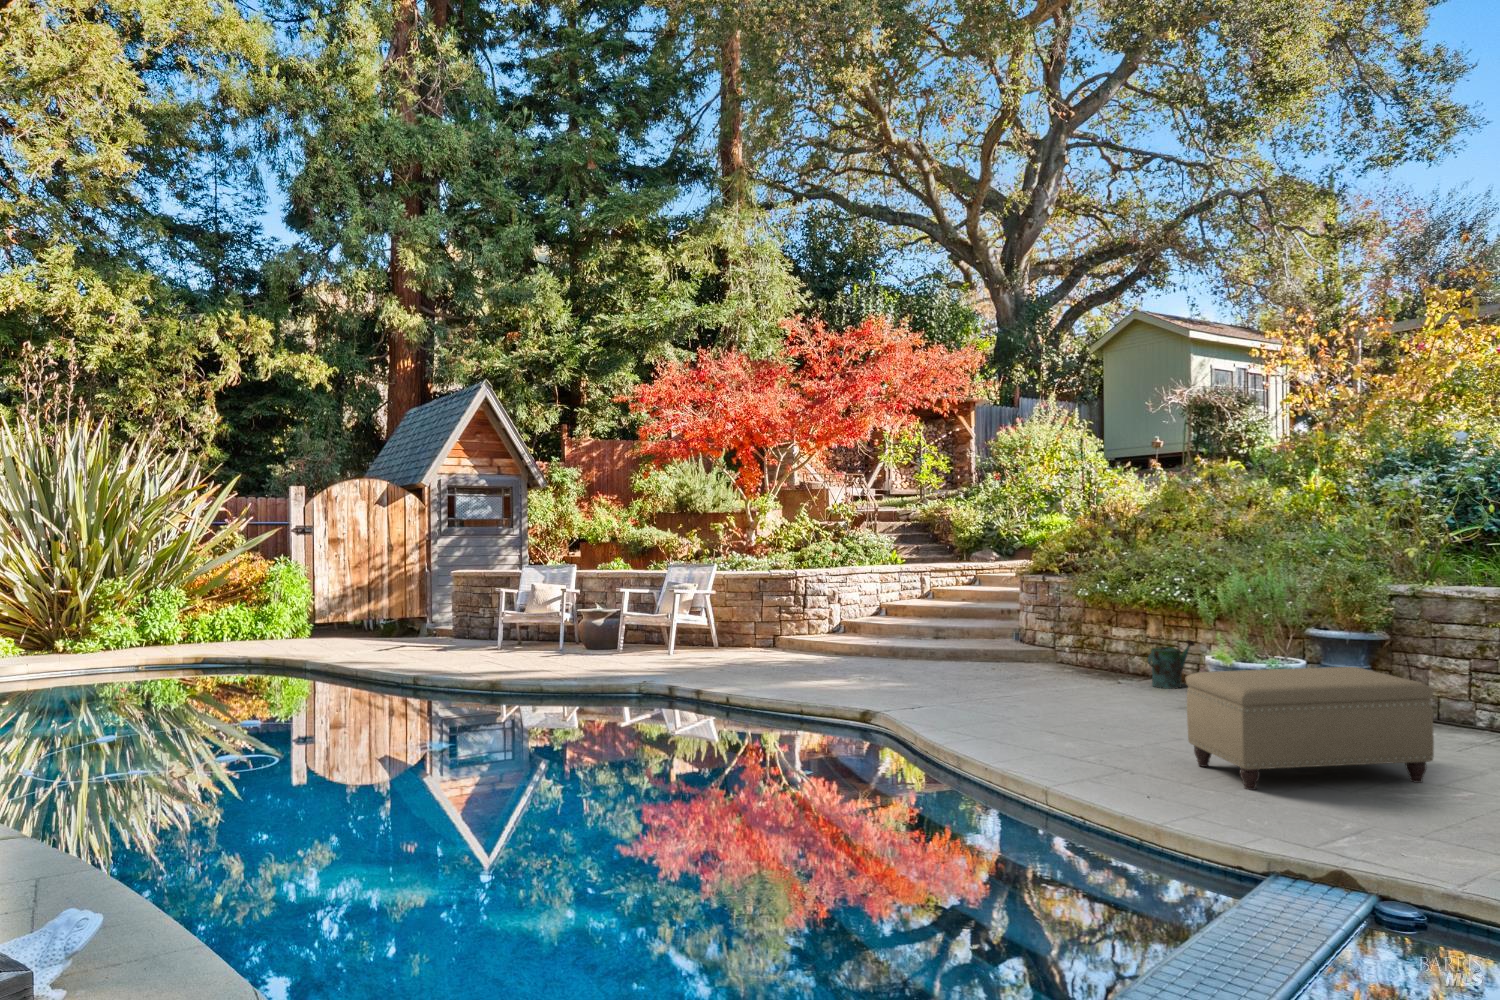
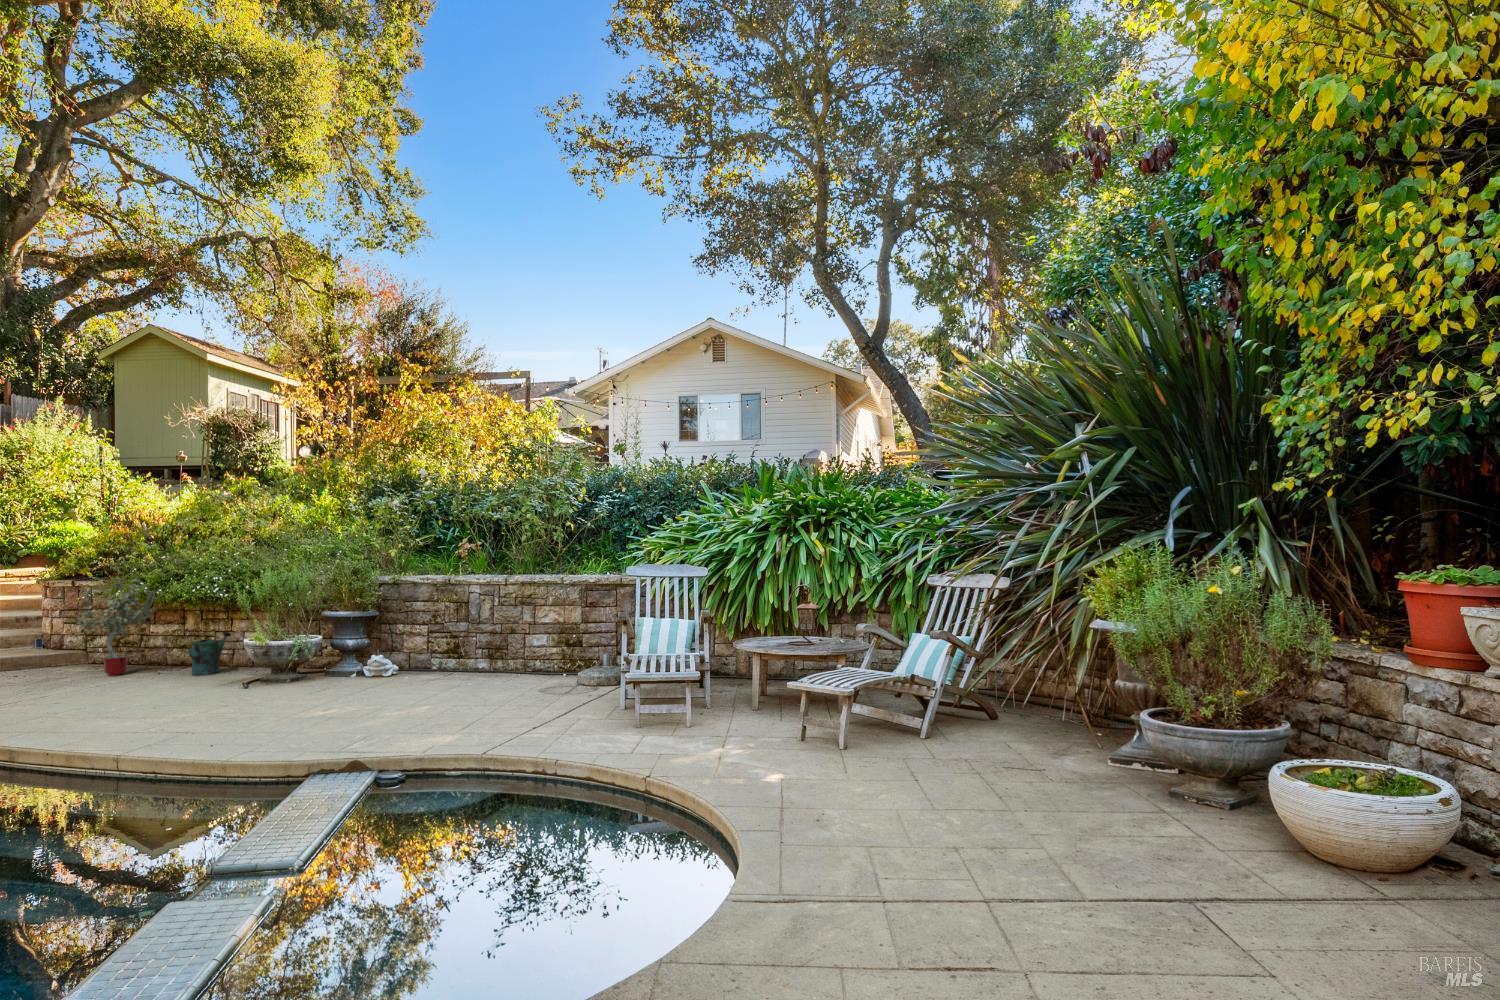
potted tree: none [1043,569,1118,675] -> present [77,578,158,676]
ottoman: present [1185,667,1434,790] -> none [238,636,409,735]

